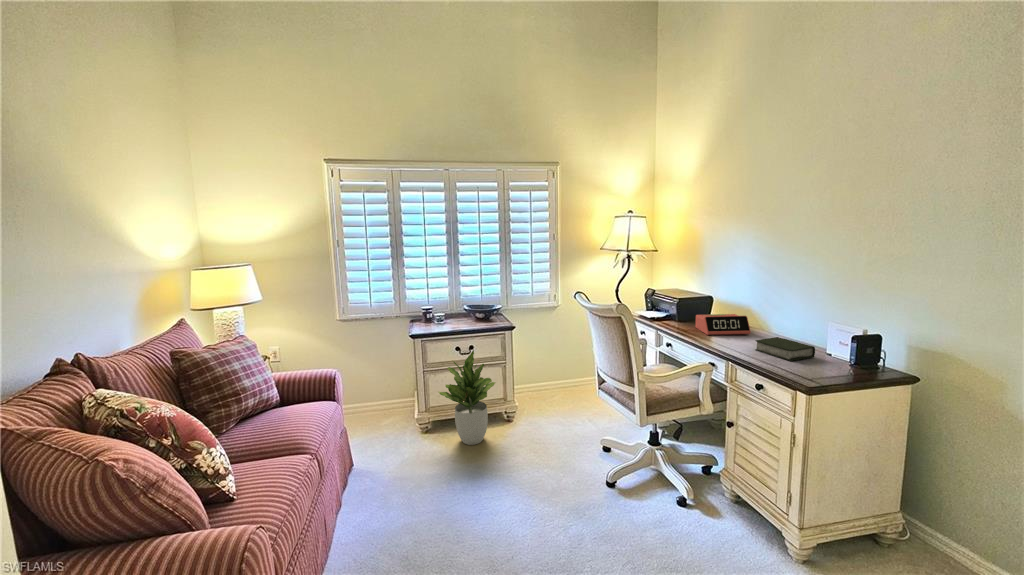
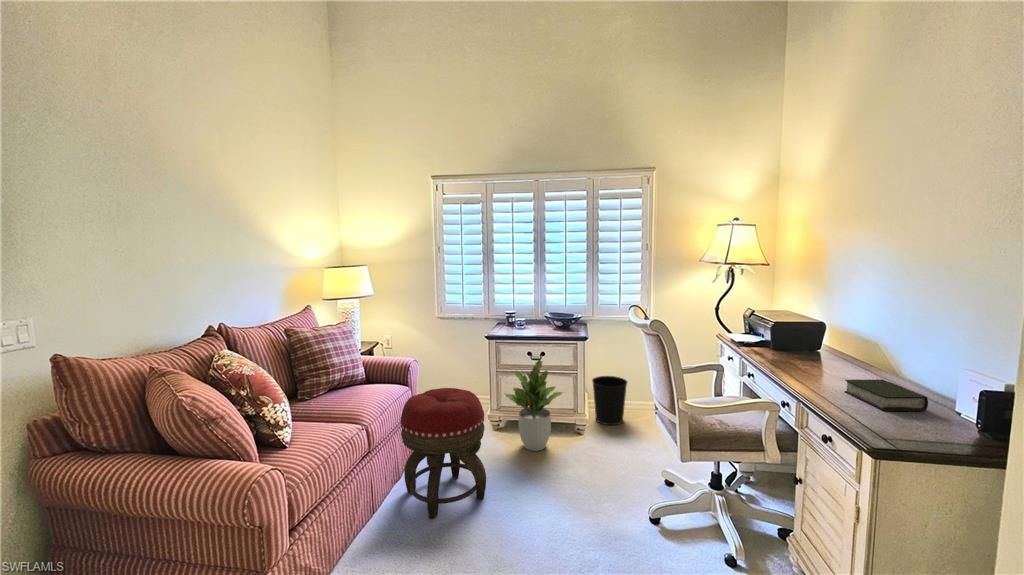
alarm clock: present [696,314,751,335] -> none [789,344,857,373]
wastebasket: none [512,360,545,407] -> present [592,376,627,425]
footstool: none [351,395,448,537] -> present [401,388,486,519]

